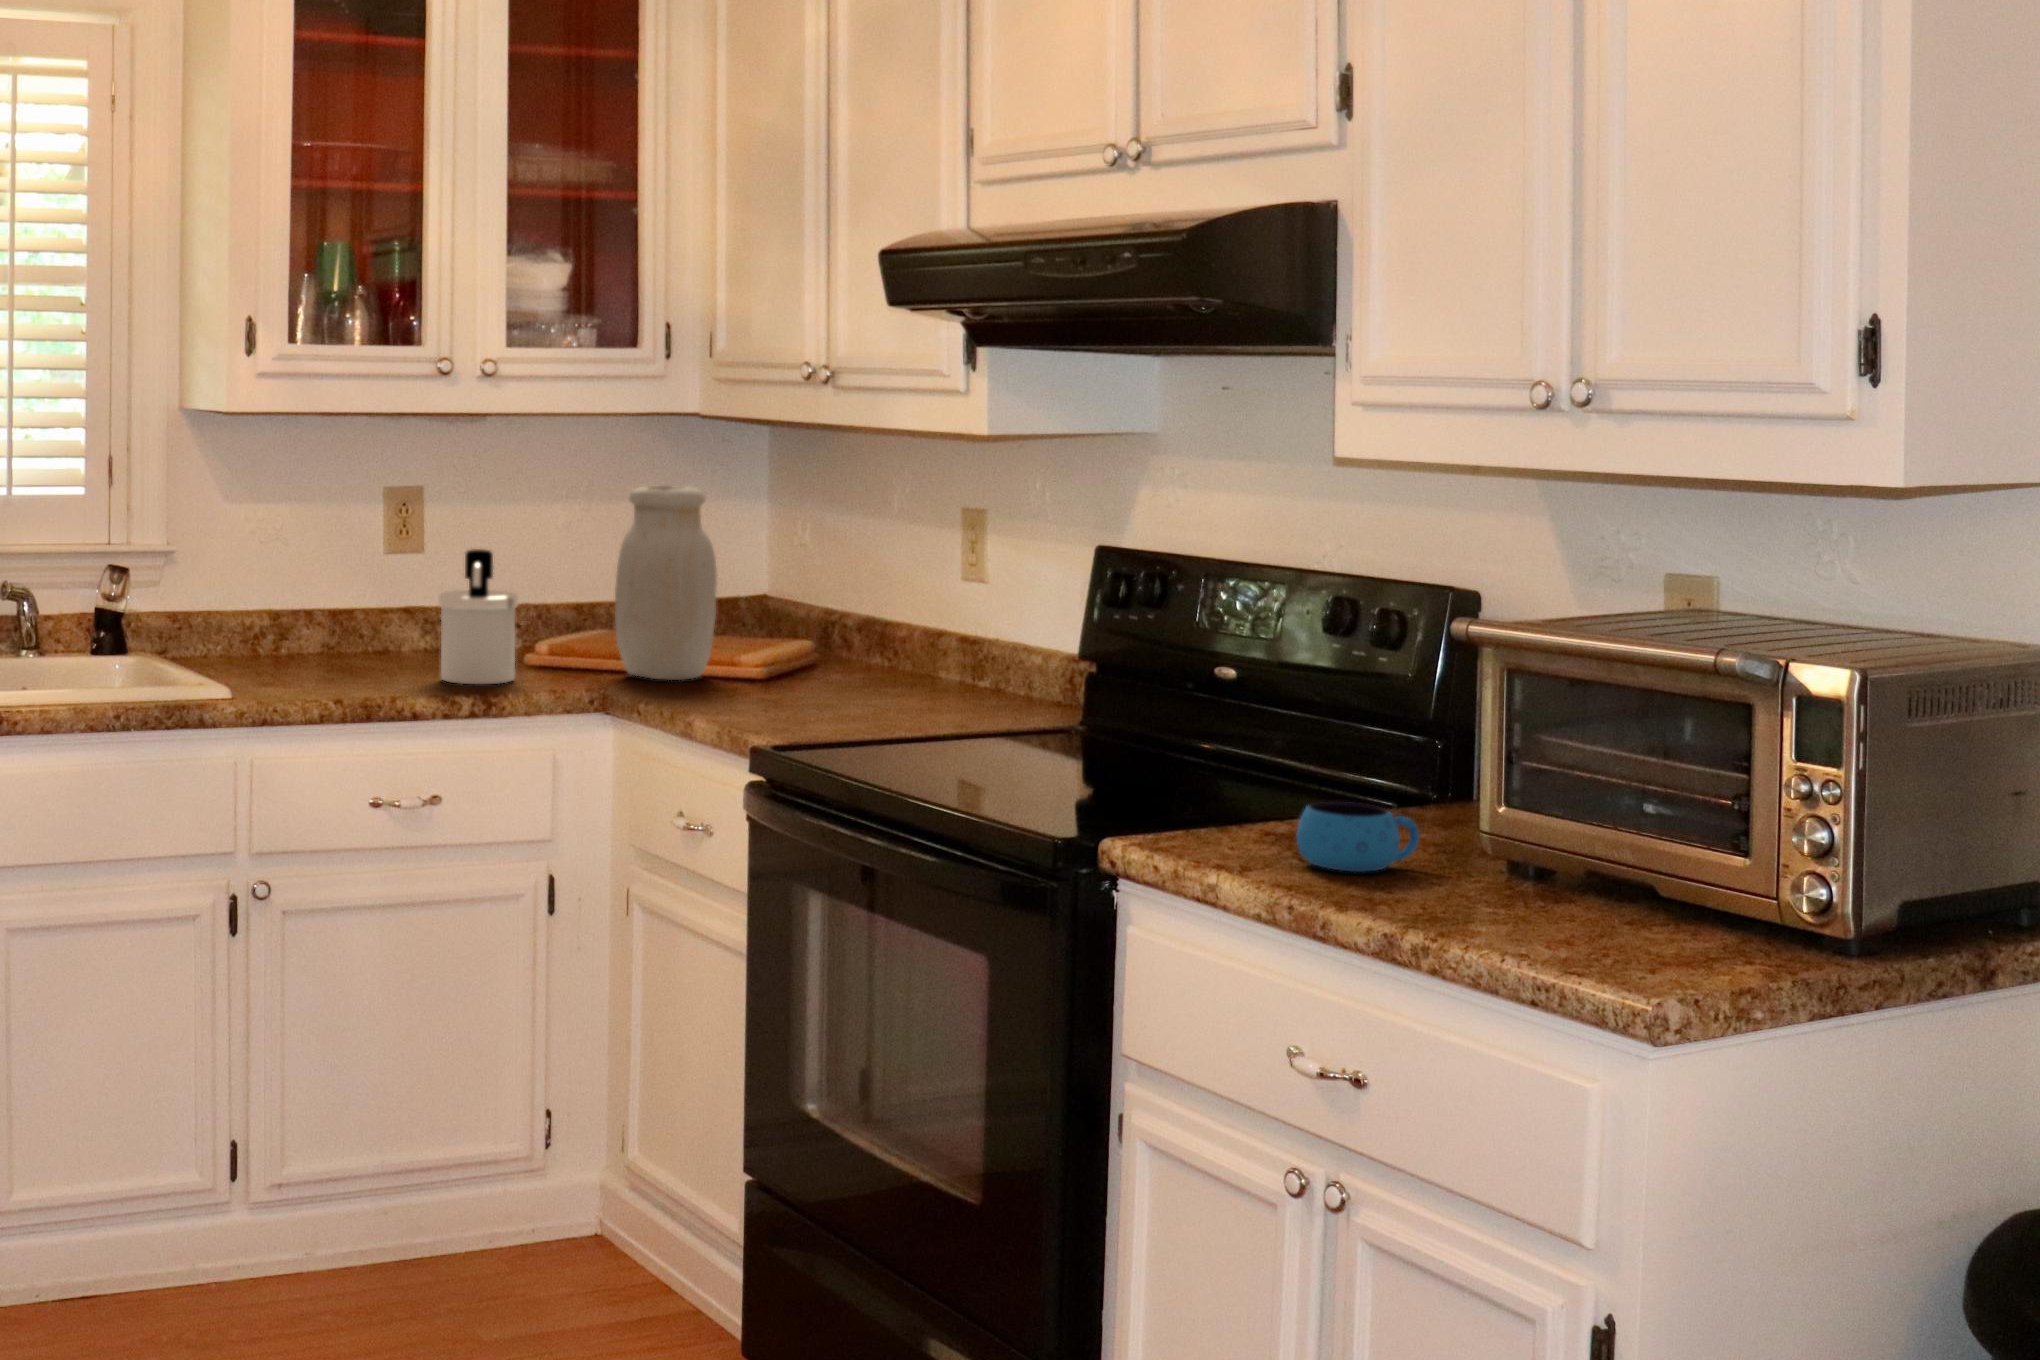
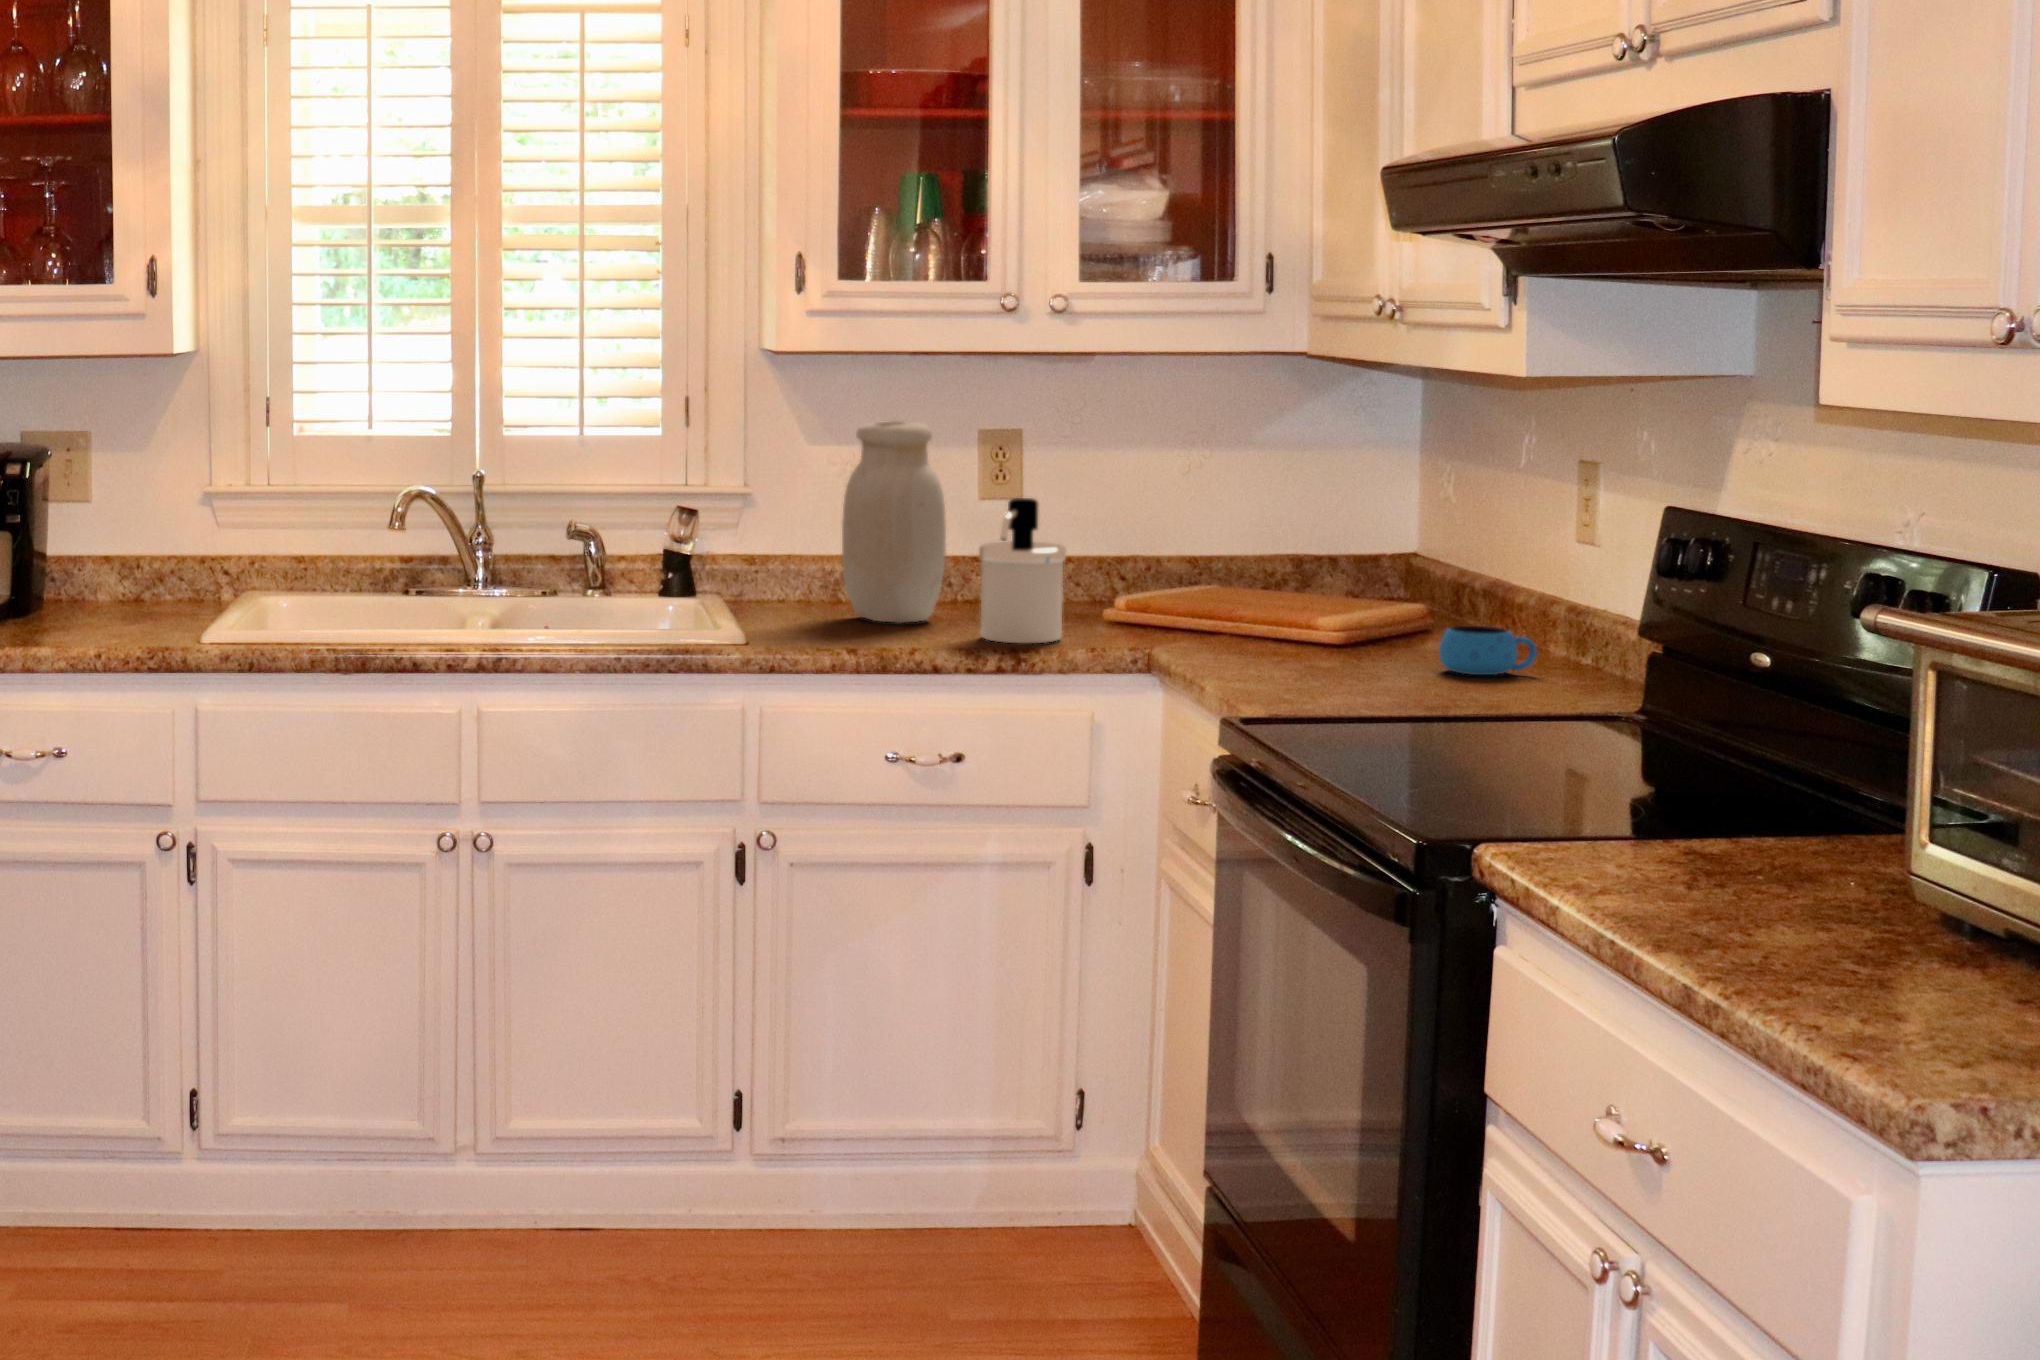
jar: present [615,485,717,680] -> present [842,421,946,623]
mug: present [1297,802,1419,872] -> present [1439,626,1537,675]

